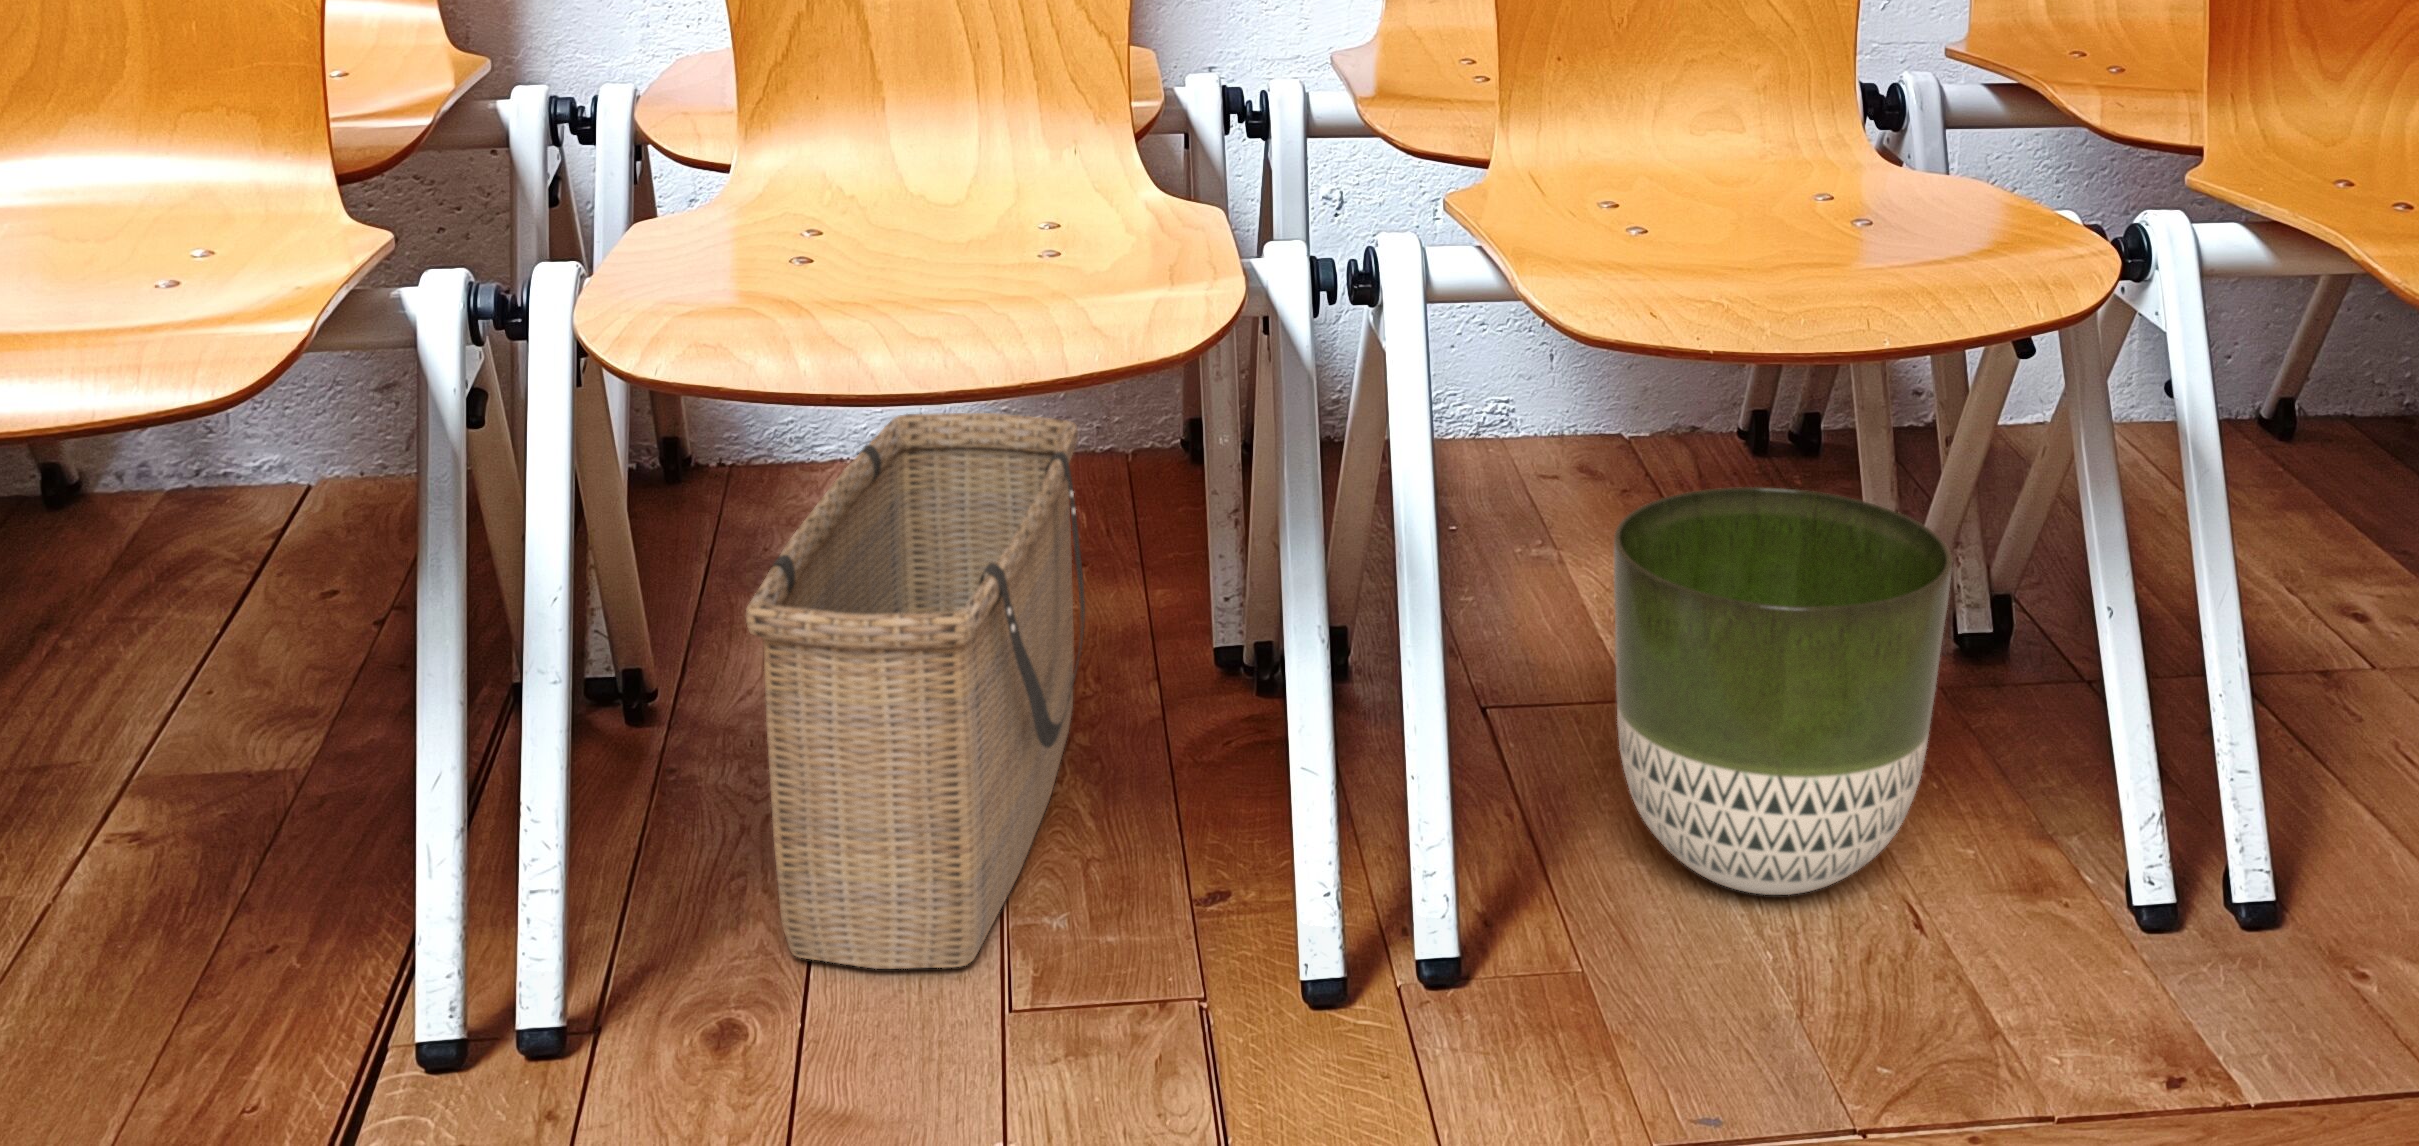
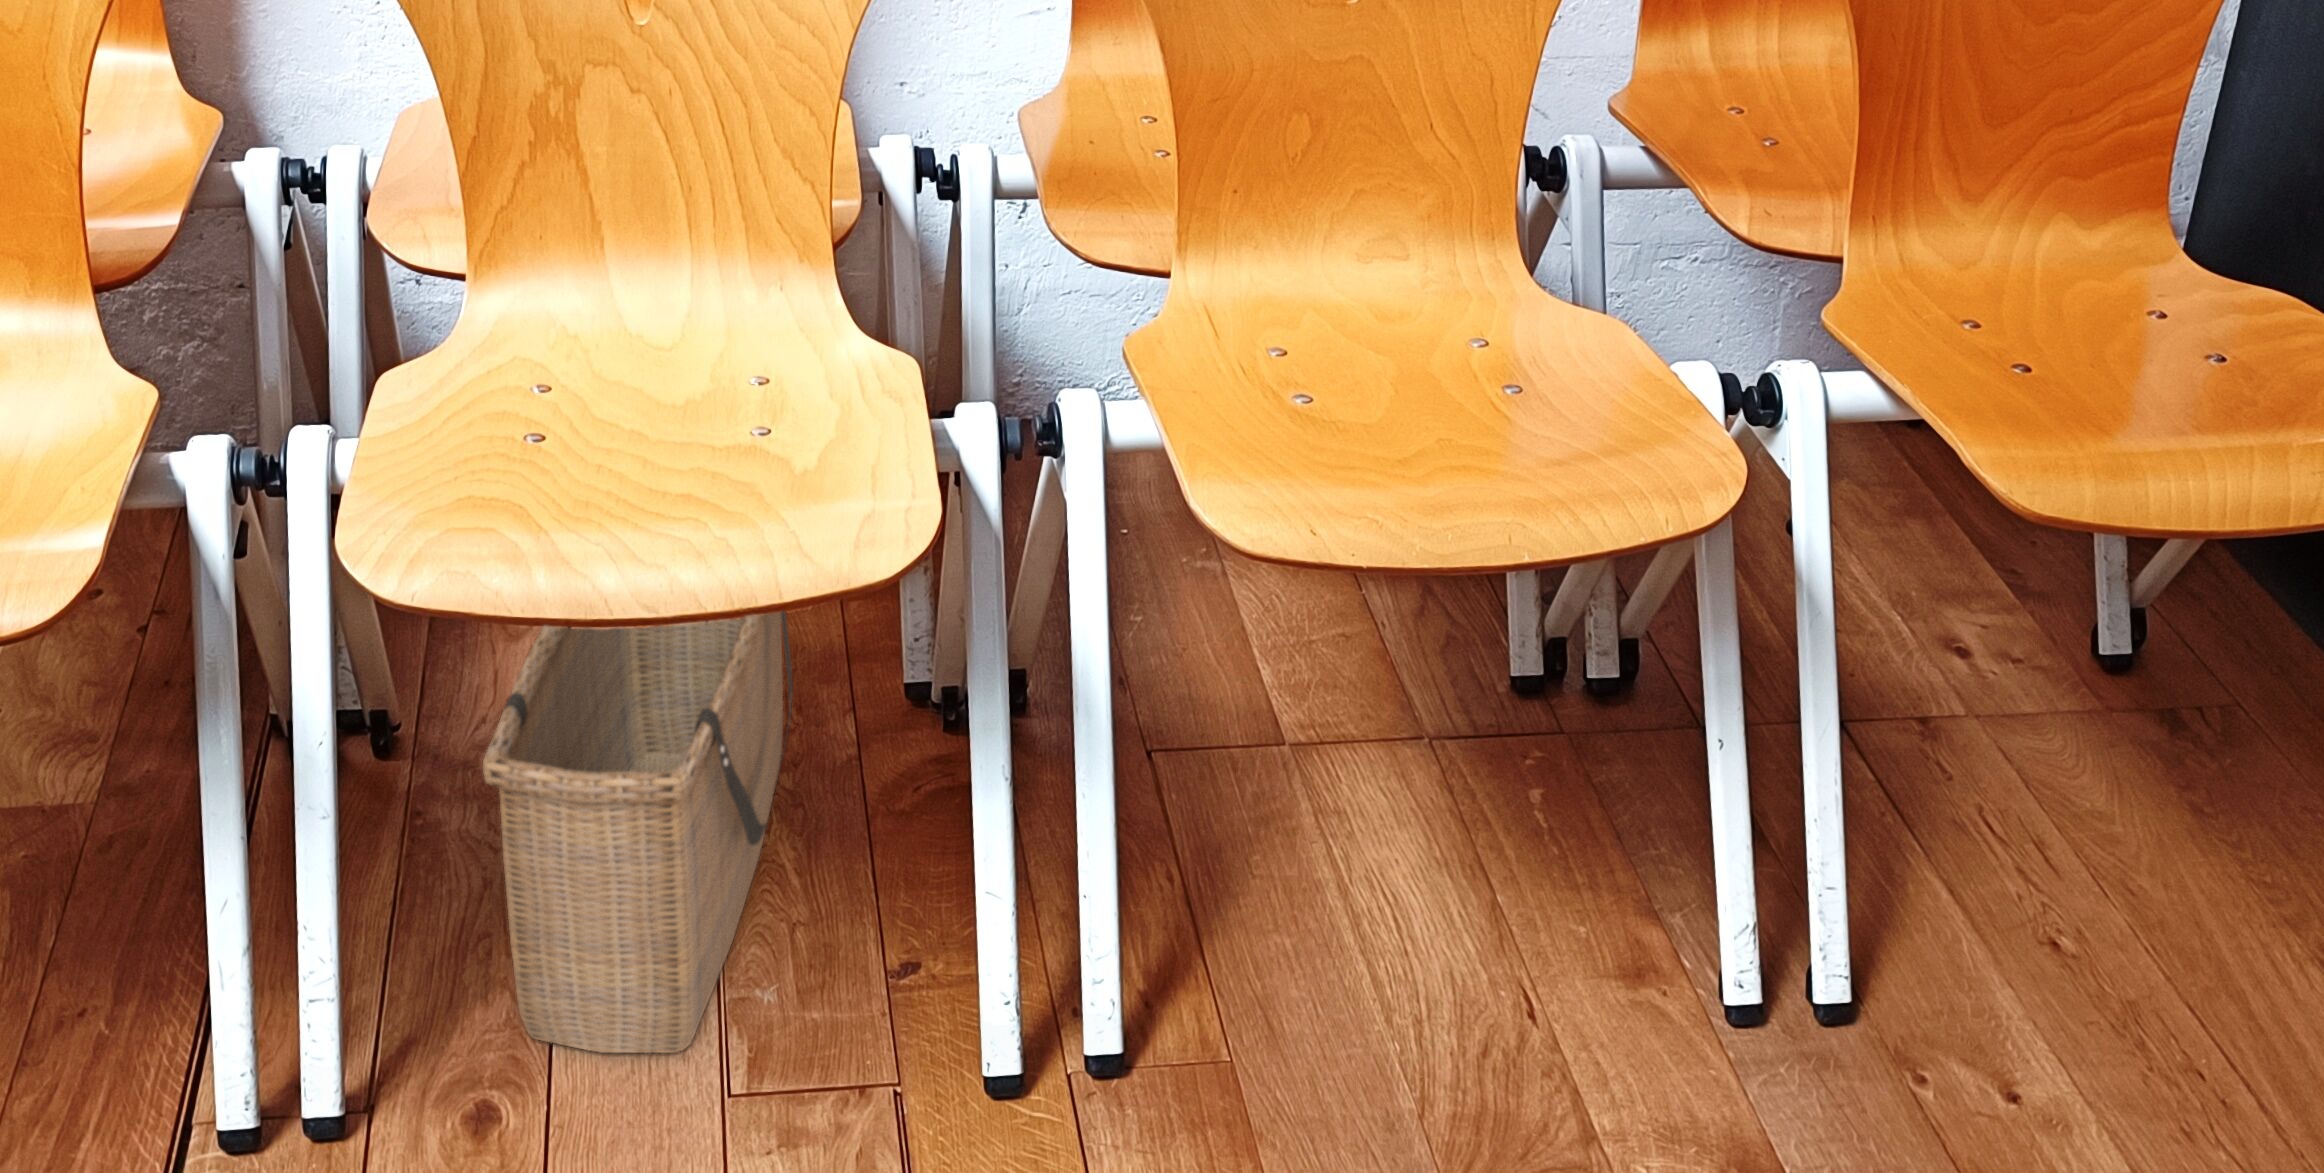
planter: present [1614,487,1952,895] -> none [1273,605,1581,983]

